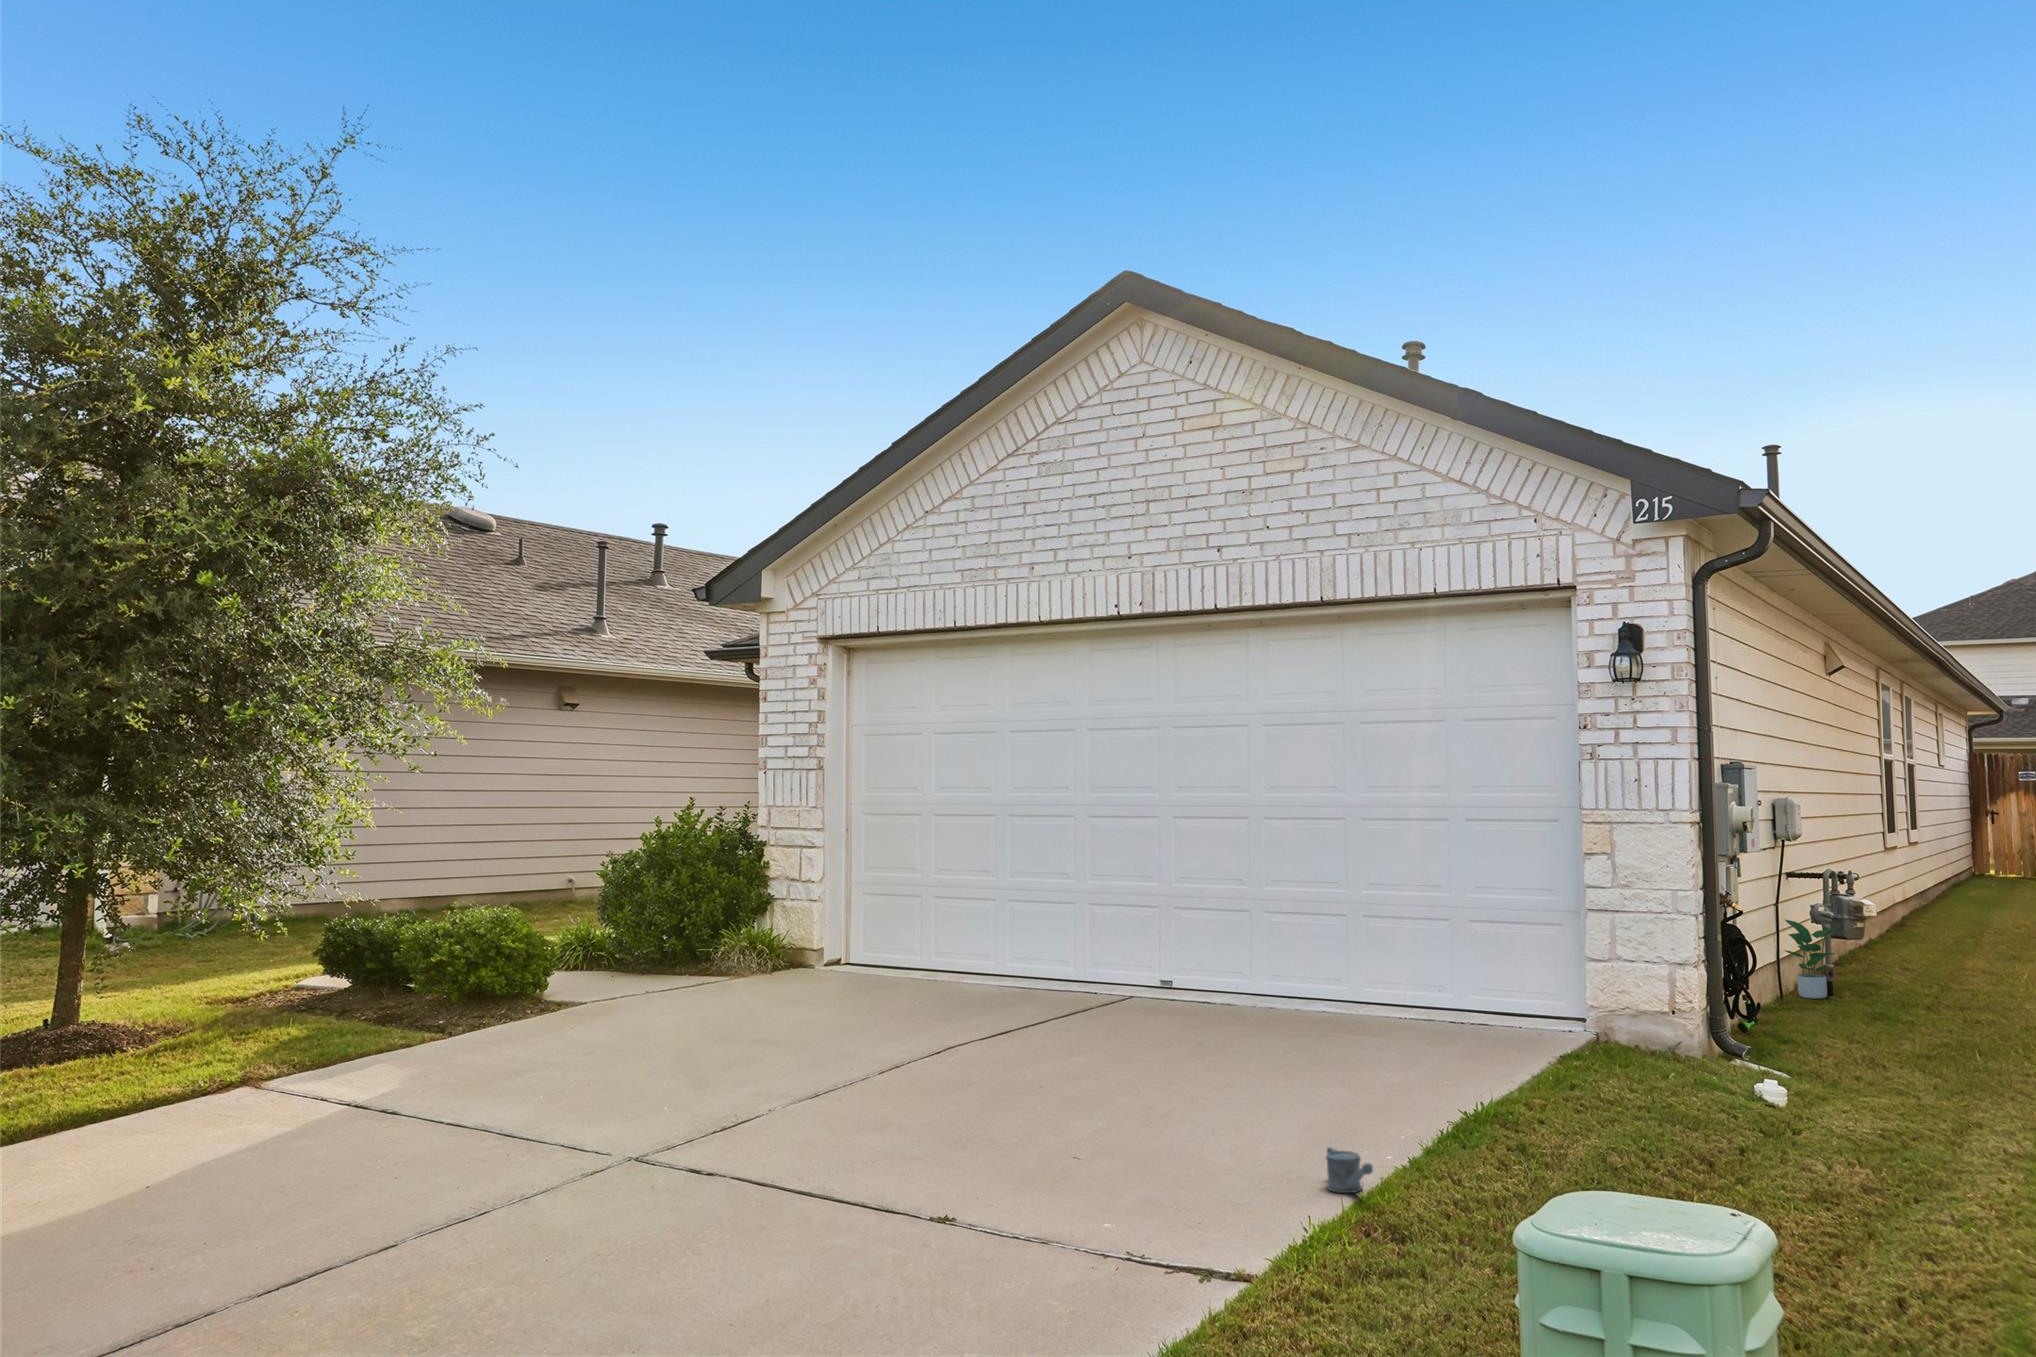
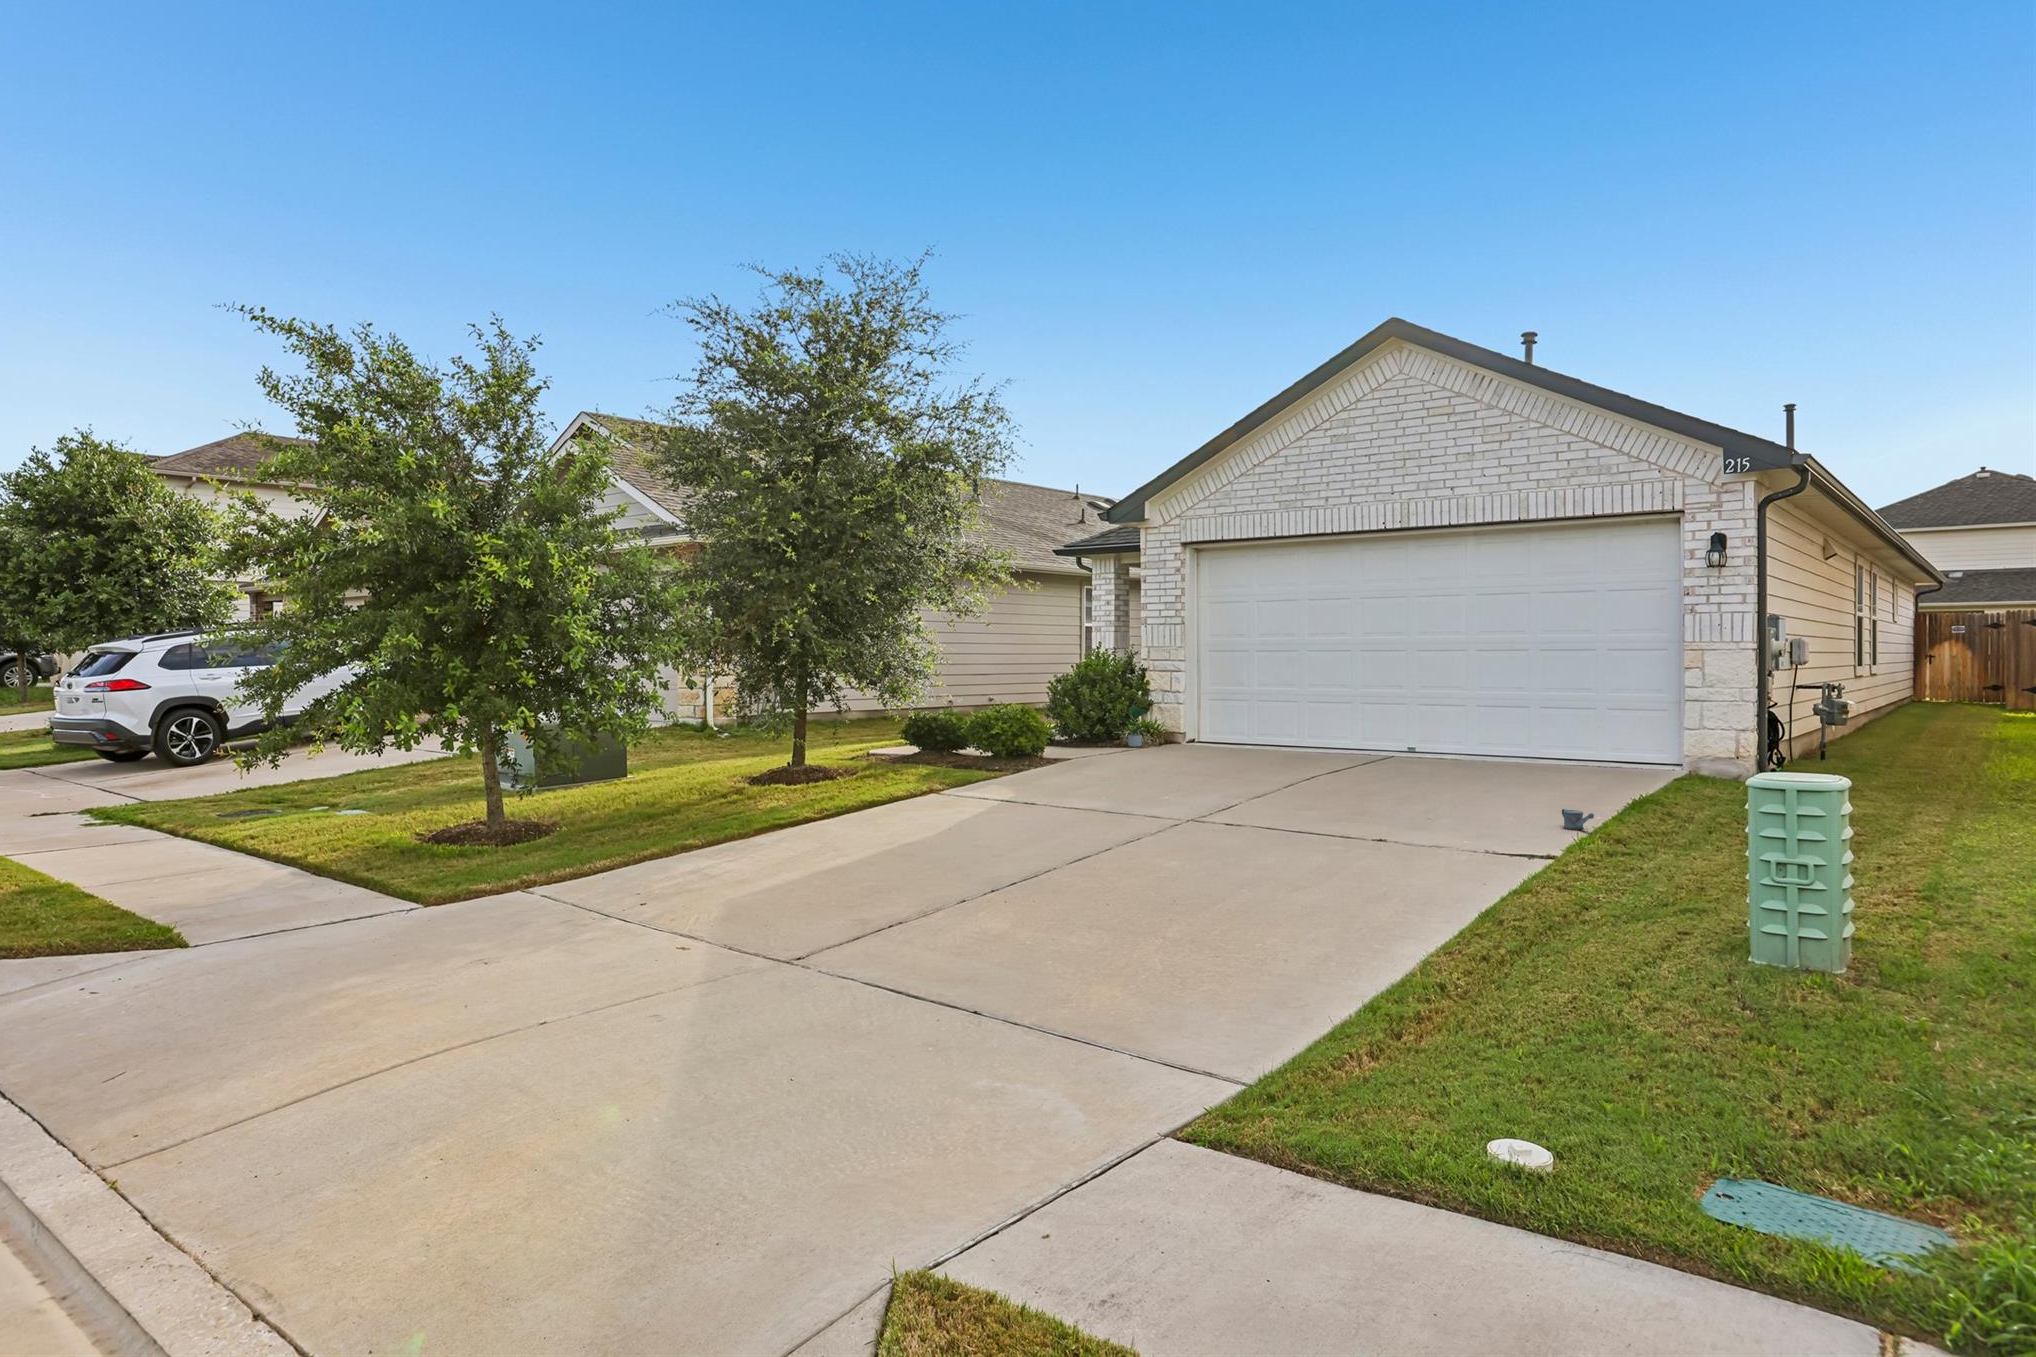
potted plant: present [1785,920,1842,999] -> present [1120,706,1148,747]

